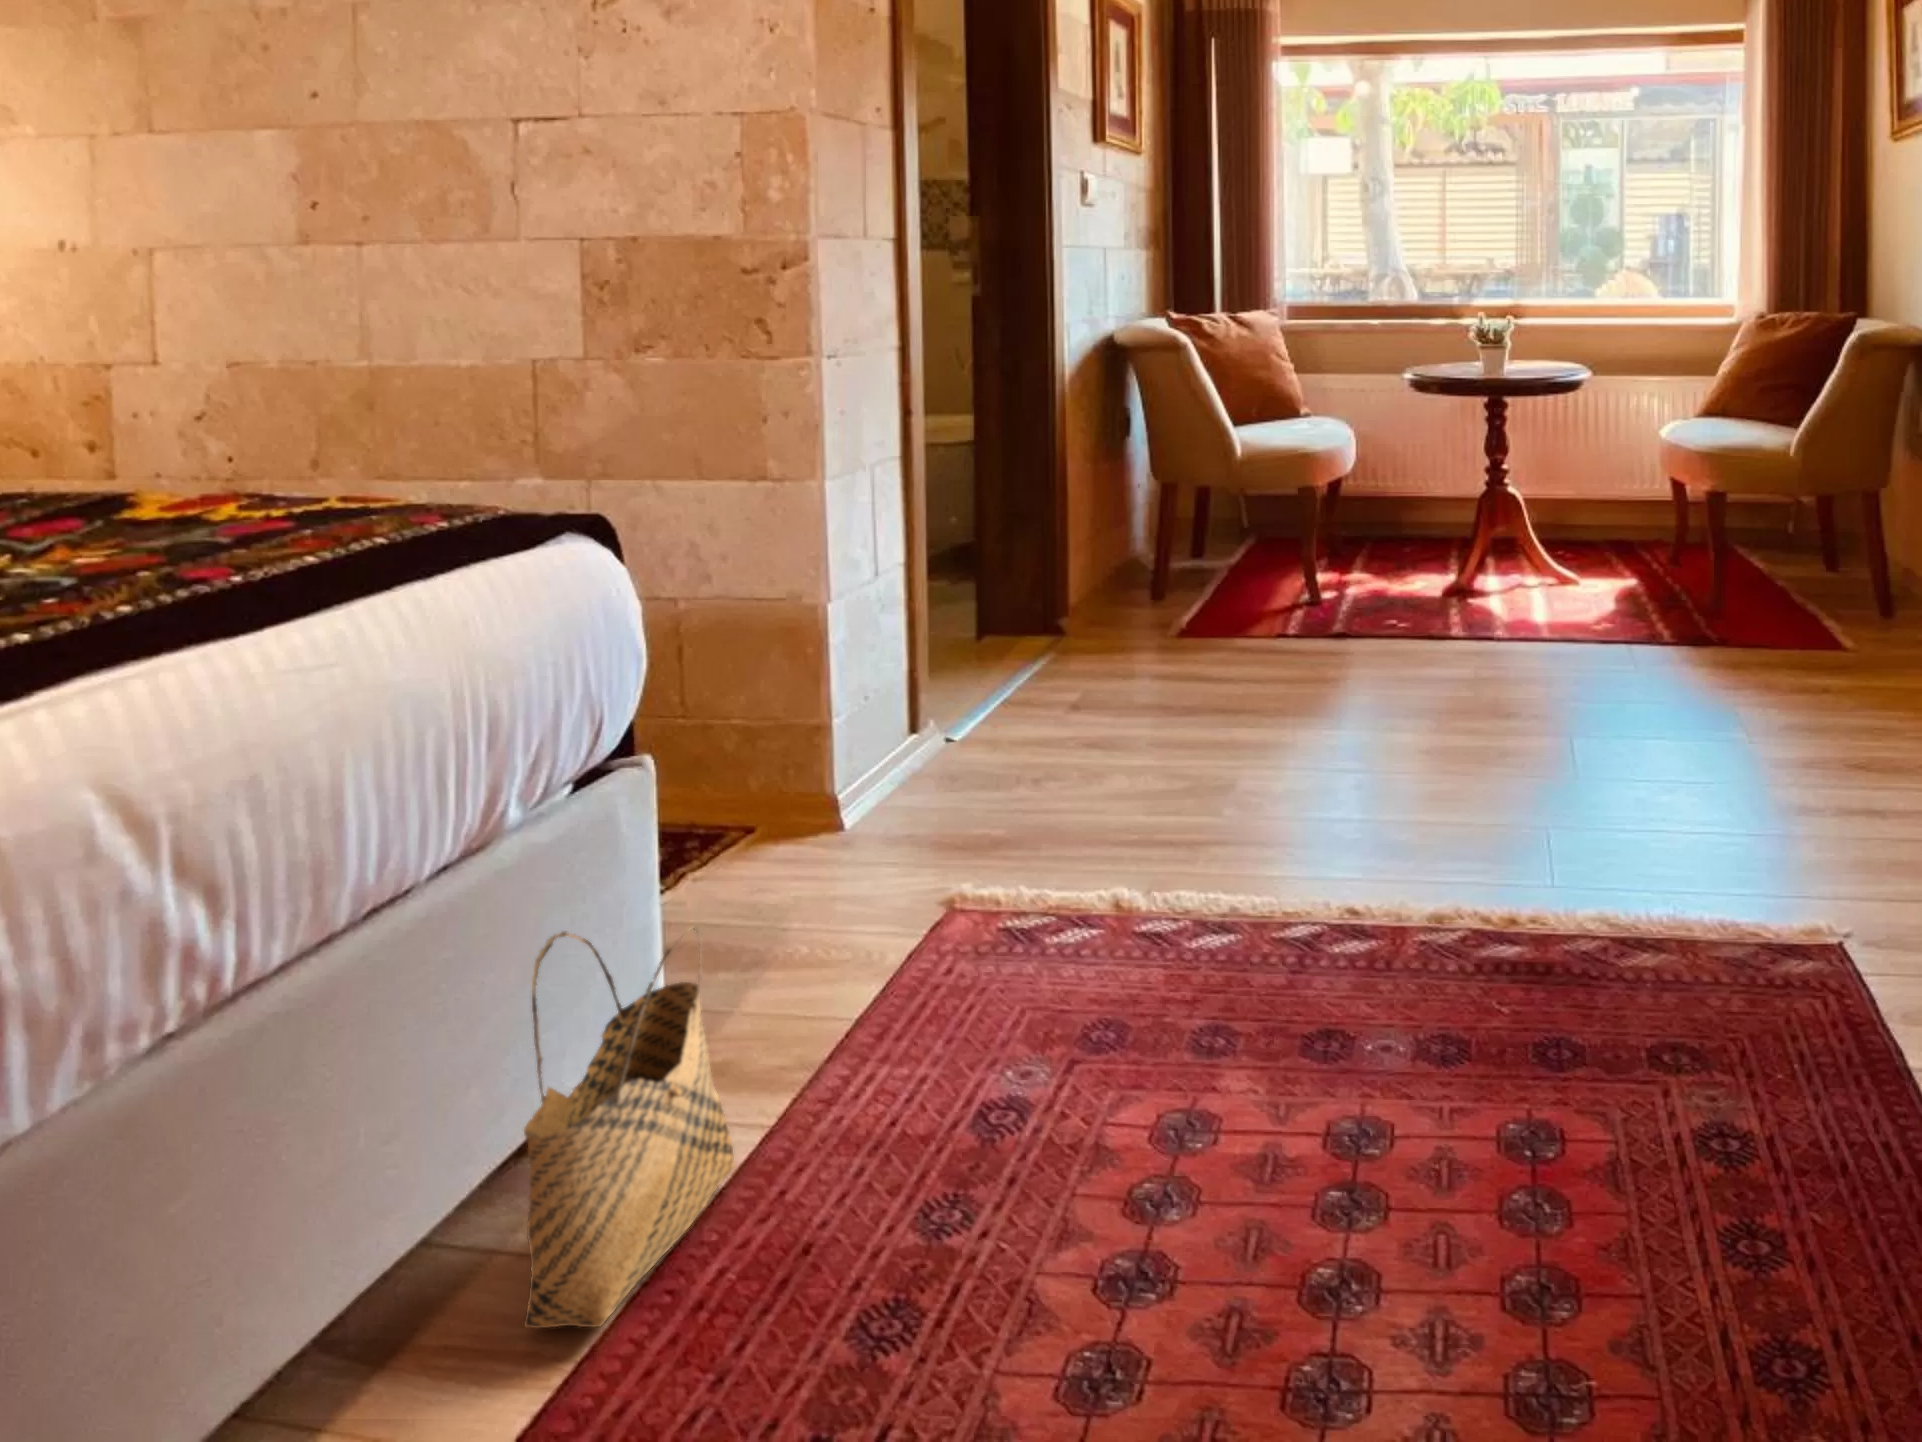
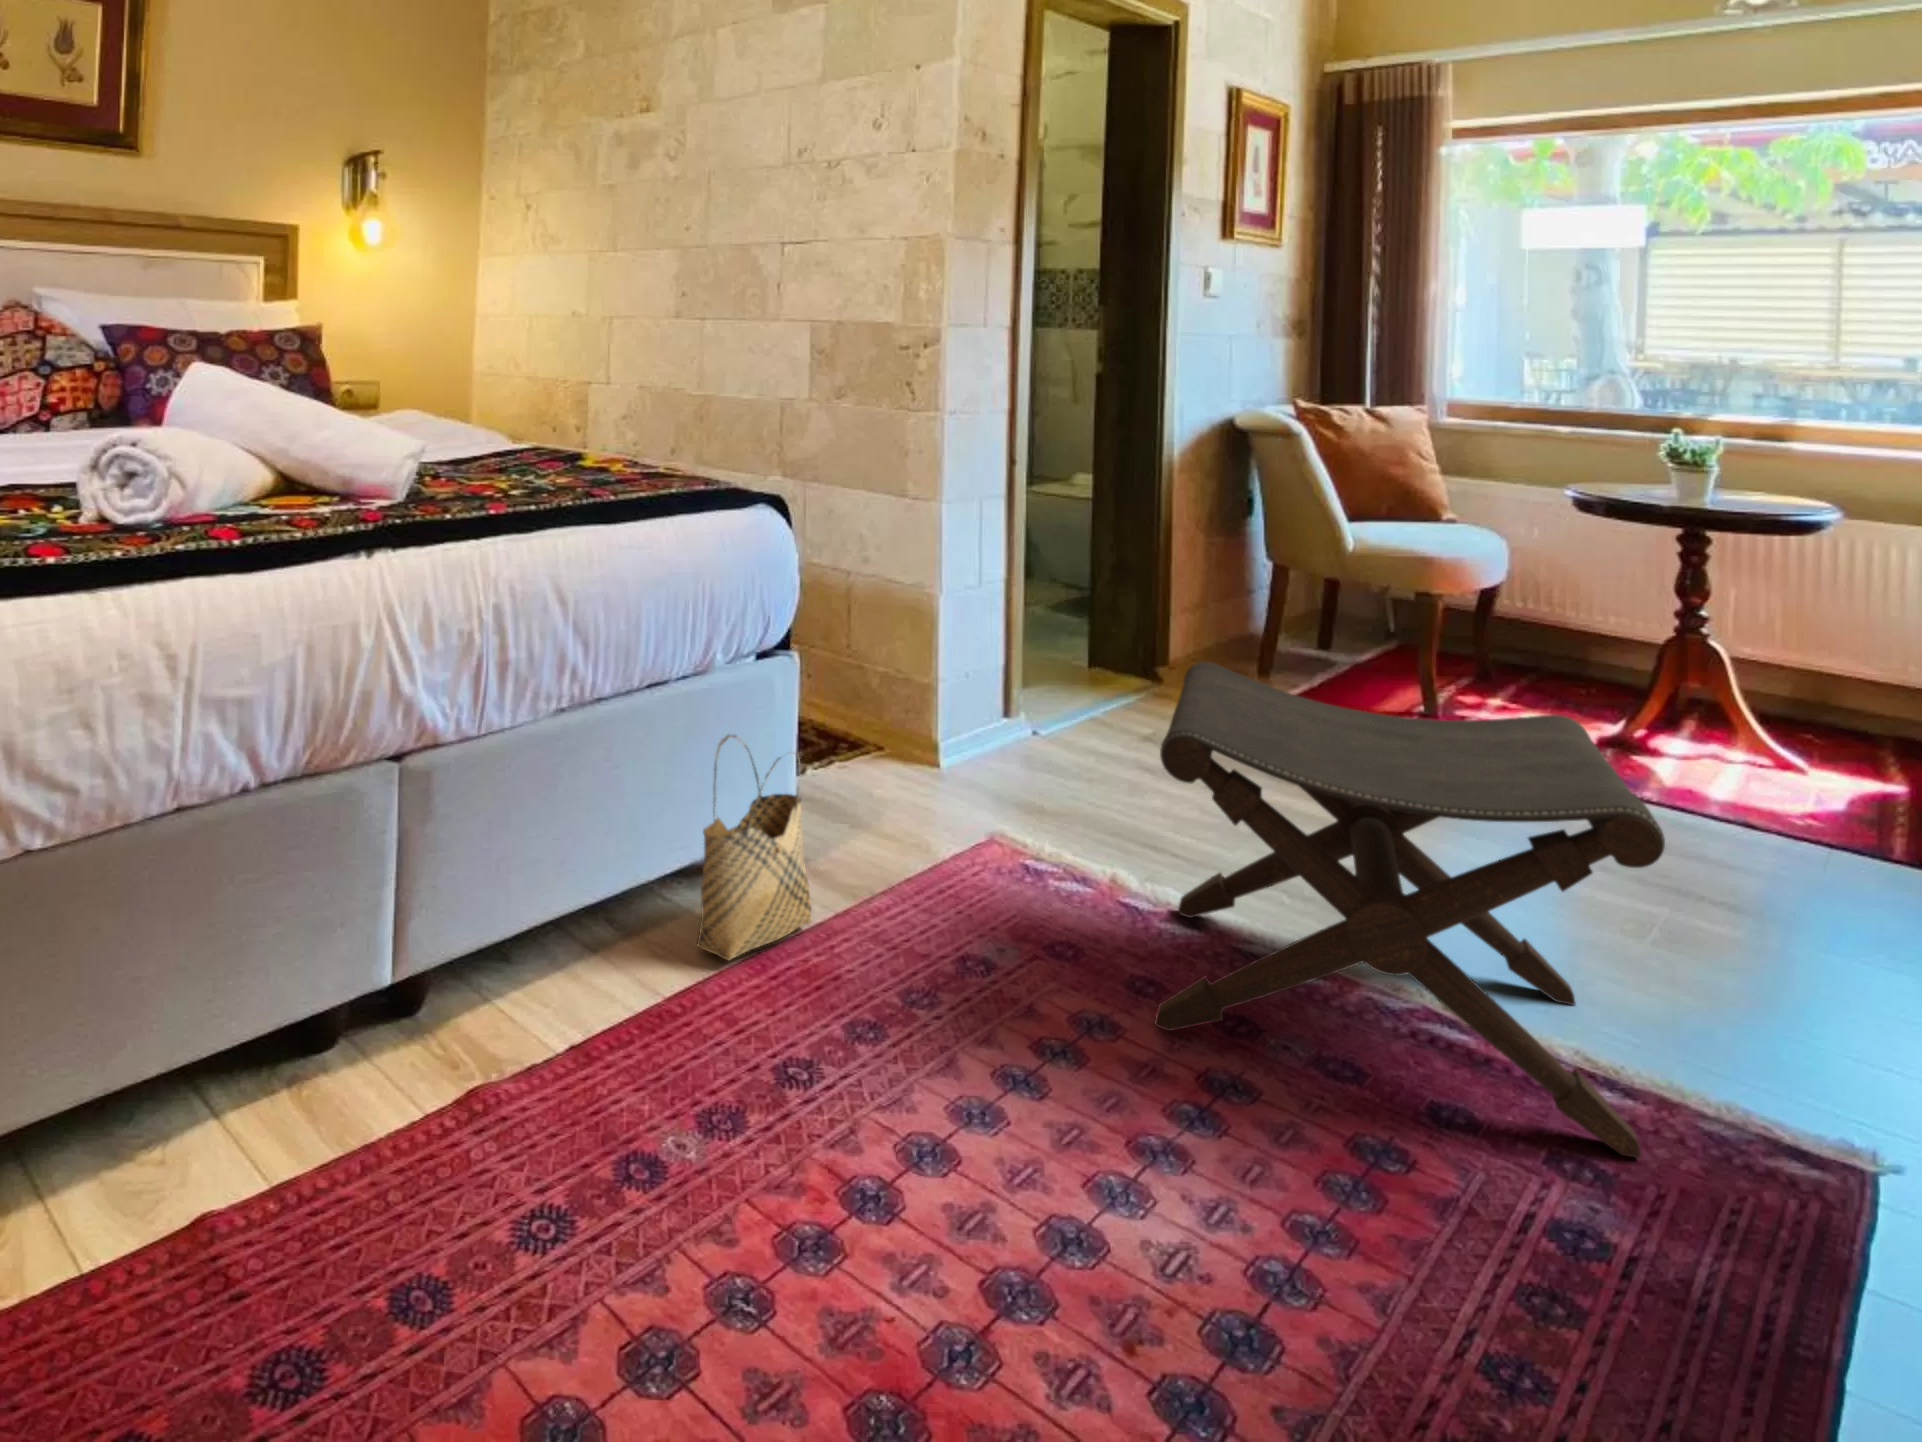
footstool: none [1197,595,1707,1093] -> present [1154,662,1665,1158]

